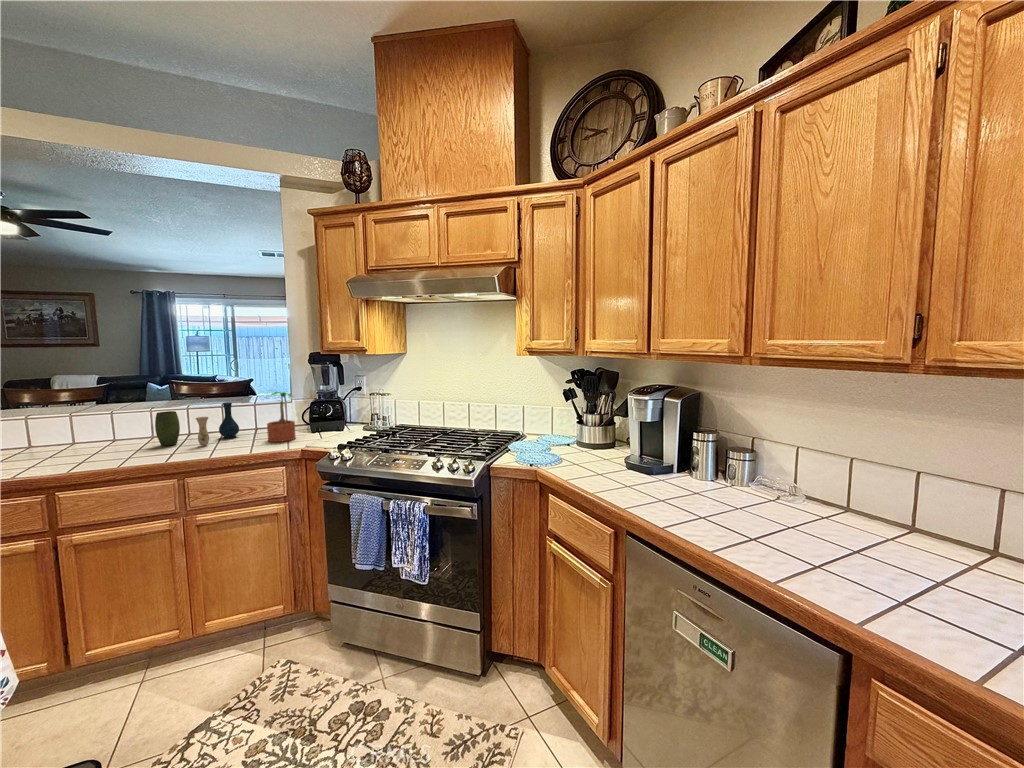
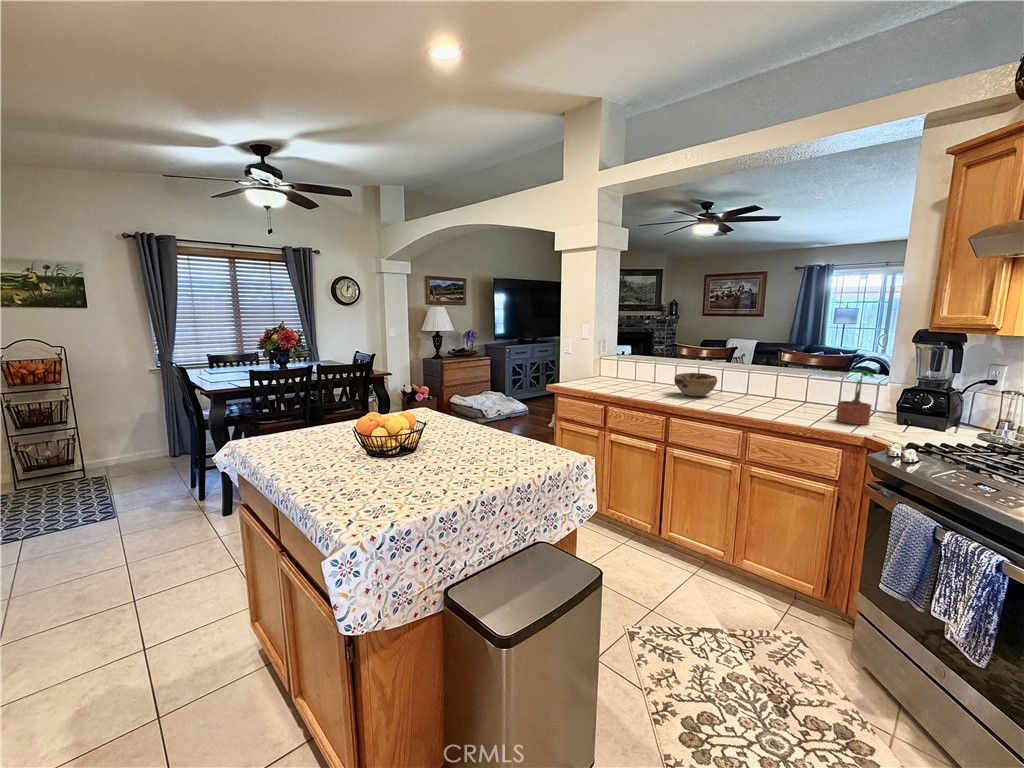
vase: present [155,402,239,446] -> none [744,374,815,410]
decorative bowl: none [35,422,112,456] -> present [674,373,717,397]

